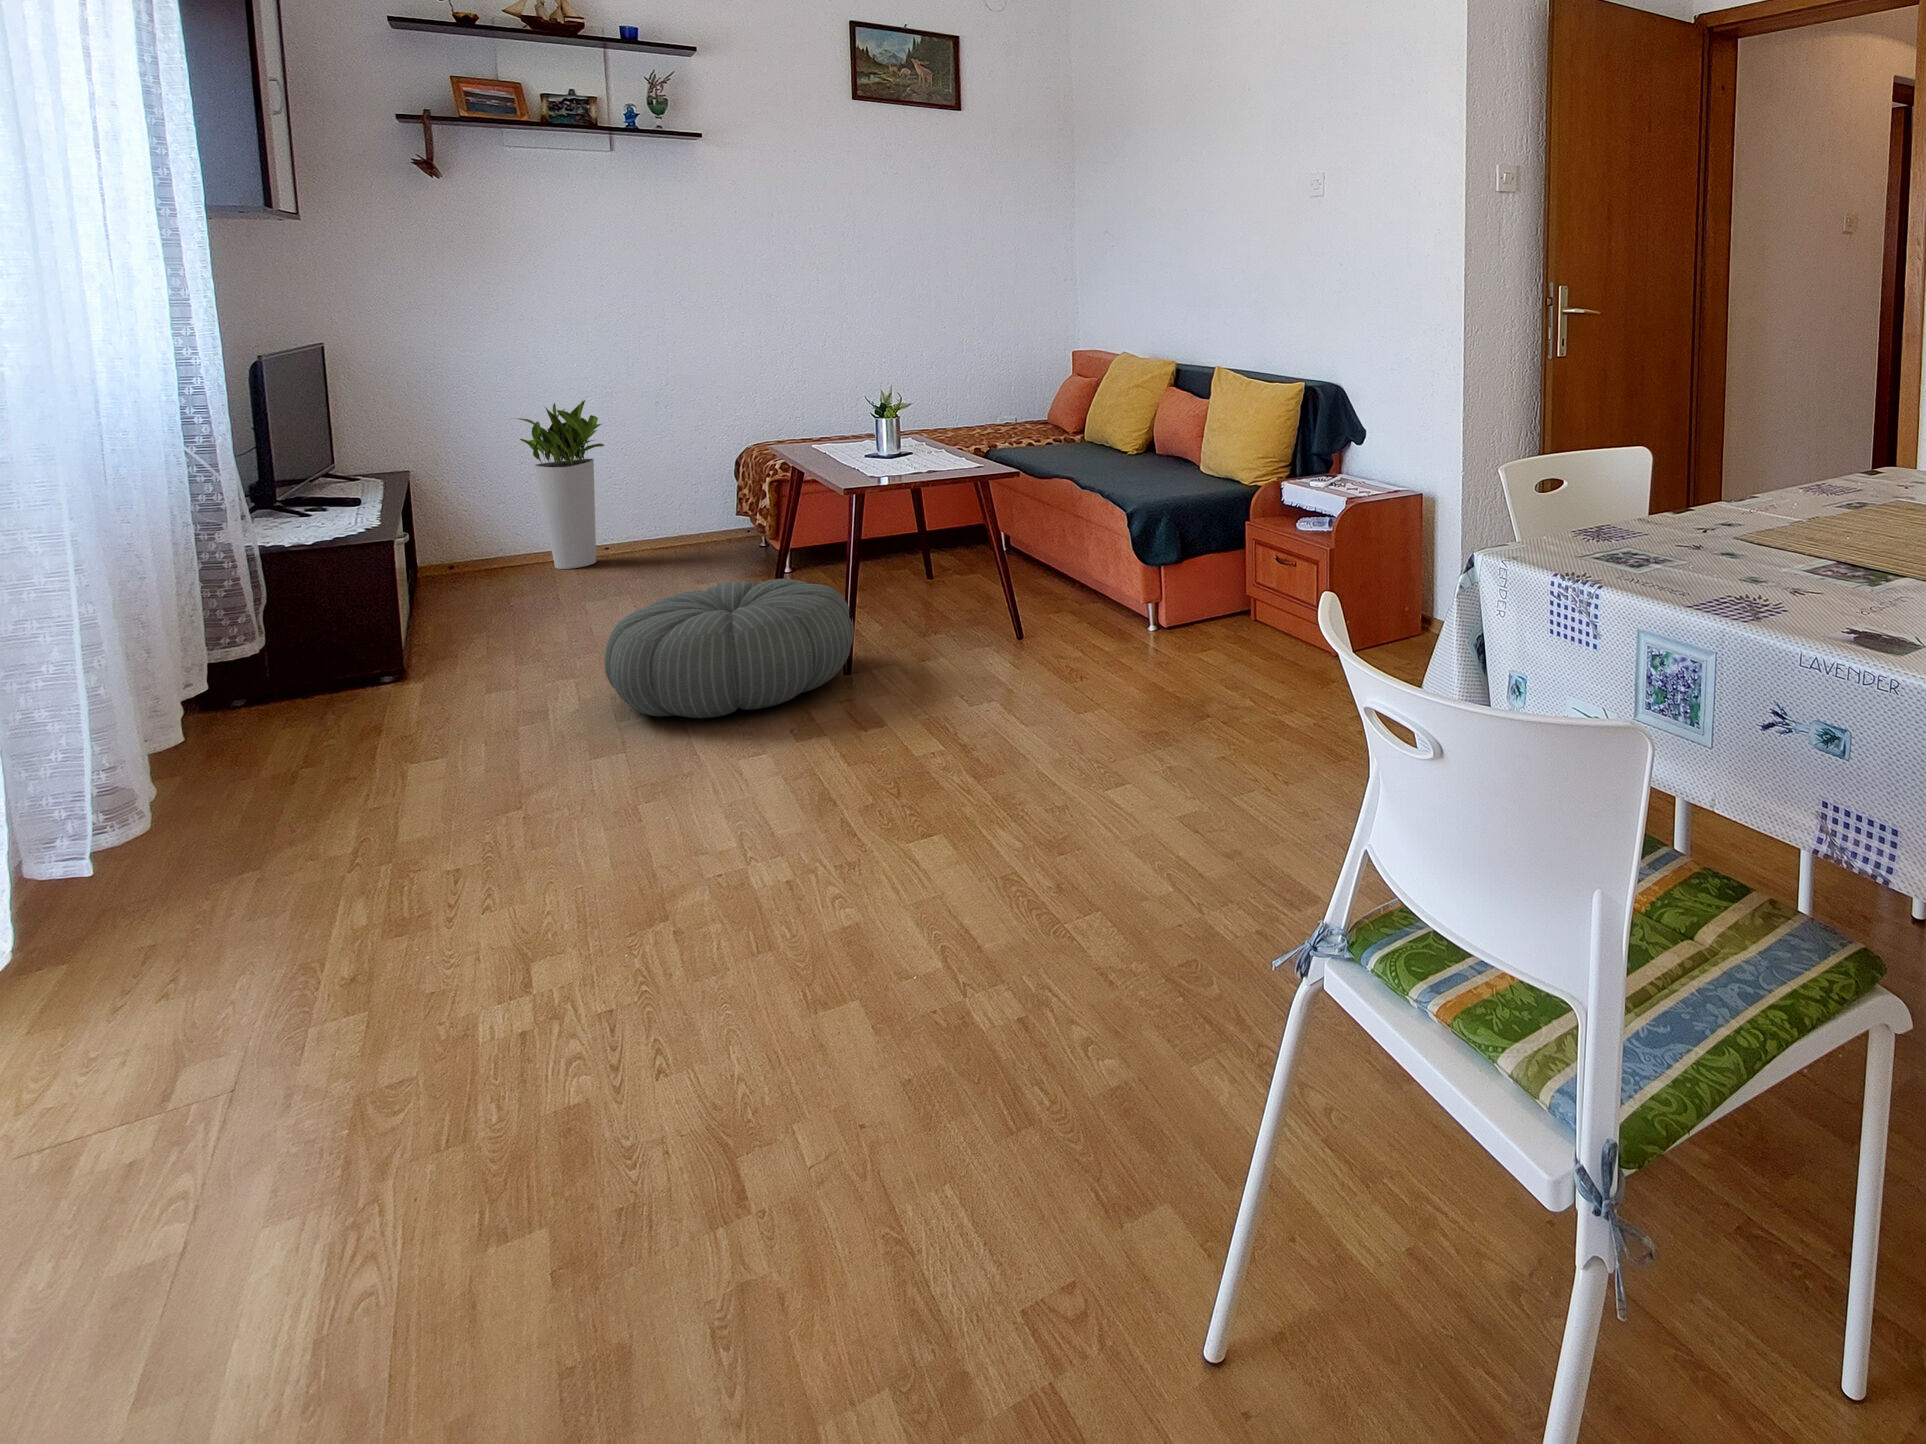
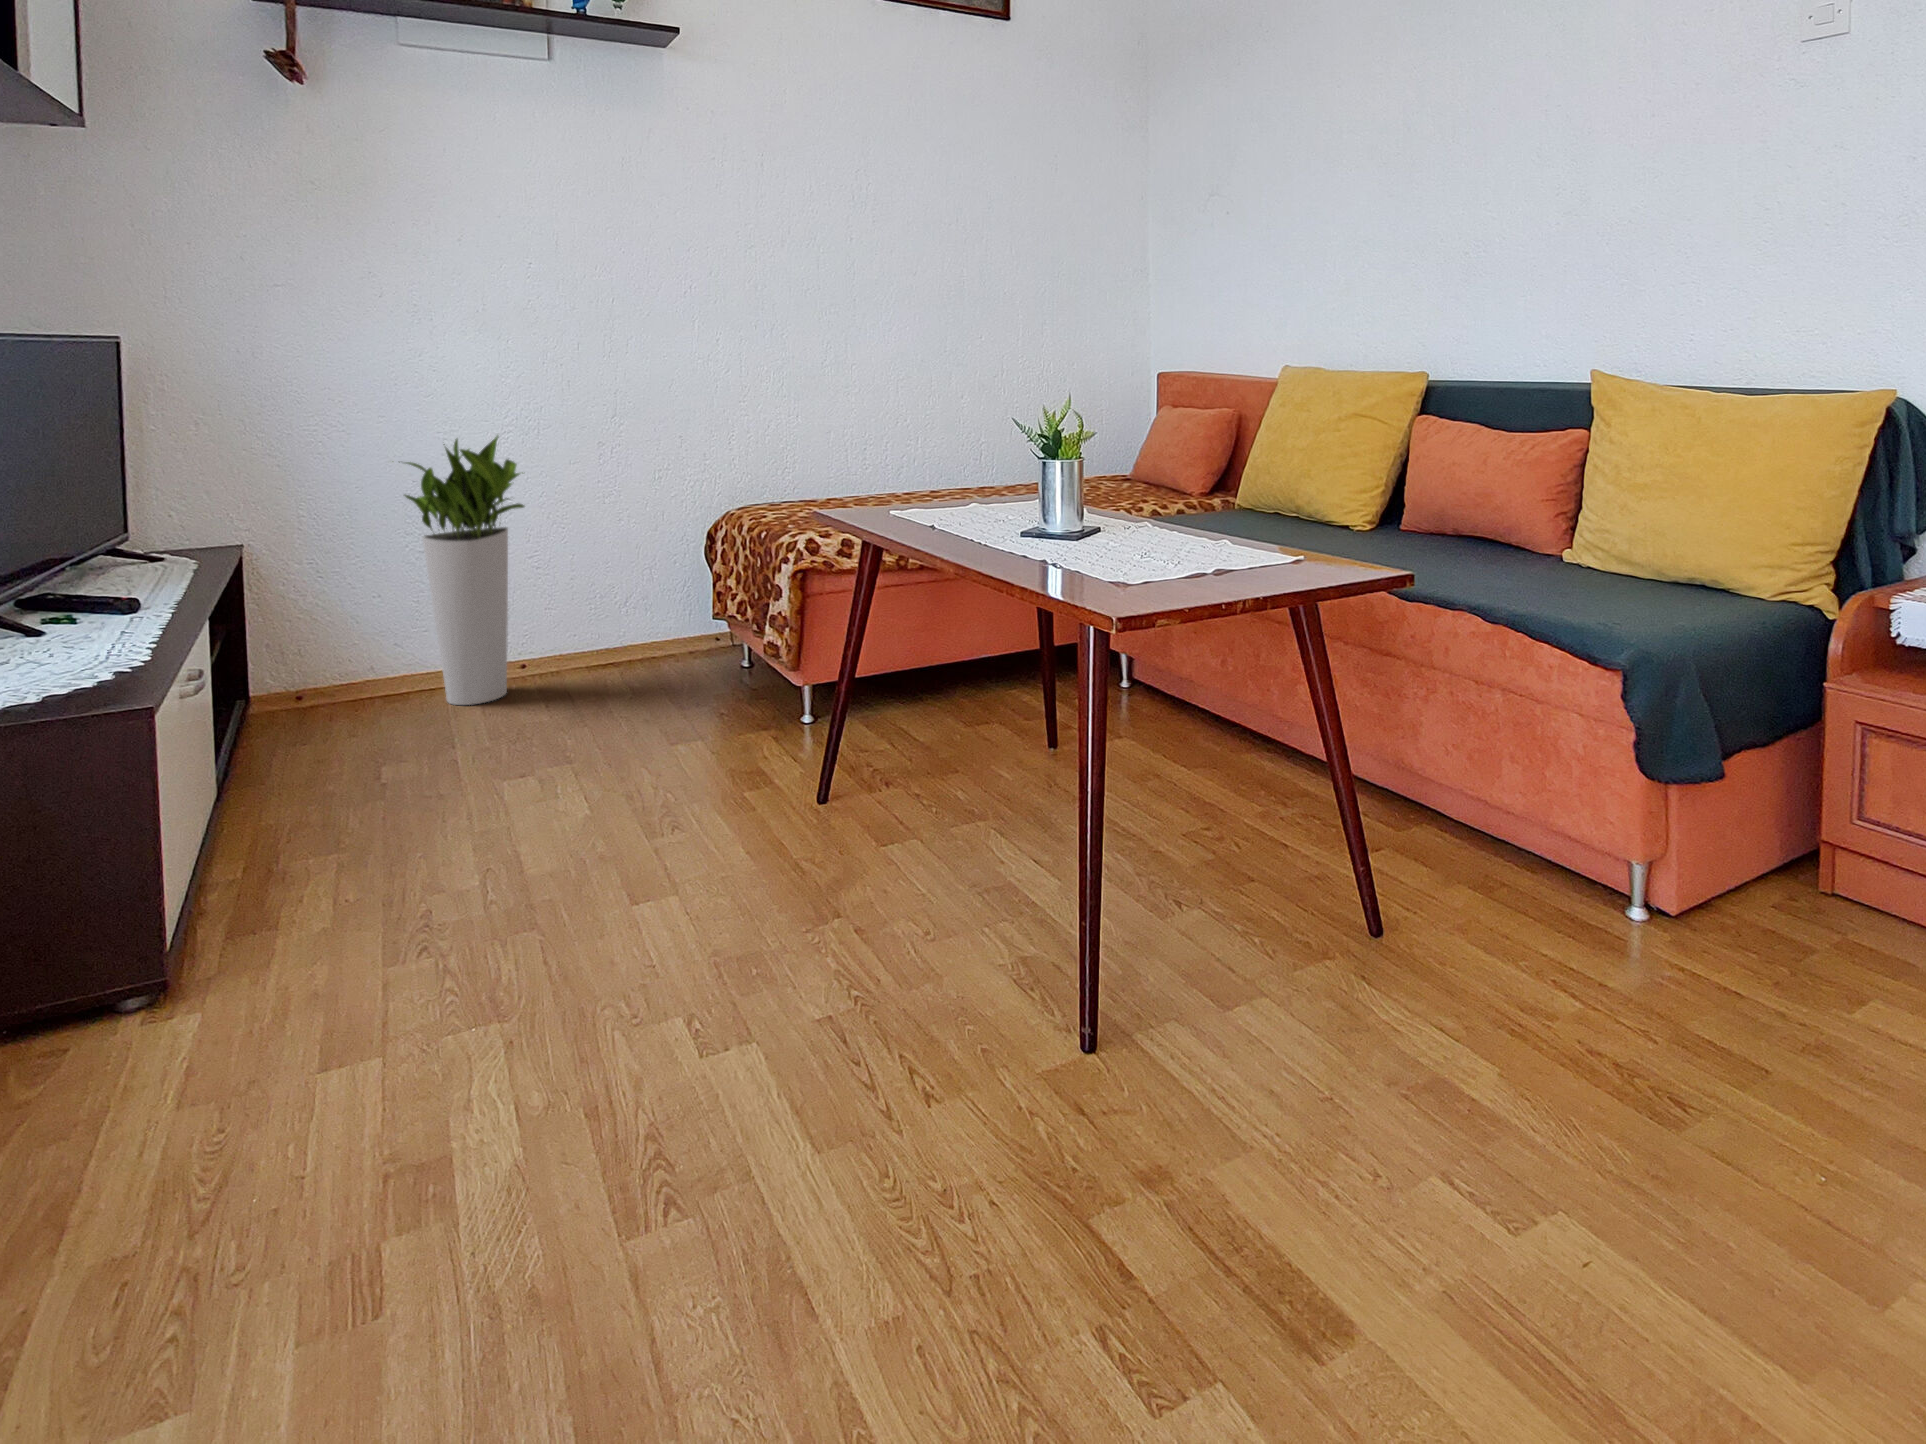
pouf: present [604,579,854,718] -> none [607,802,1155,1252]

